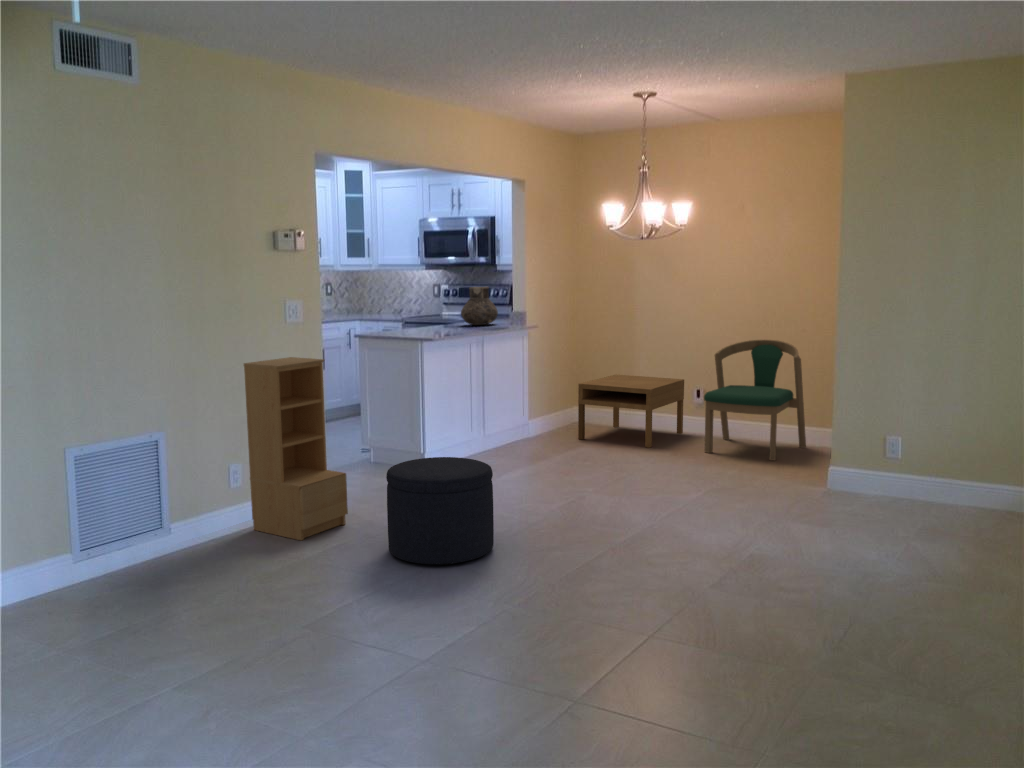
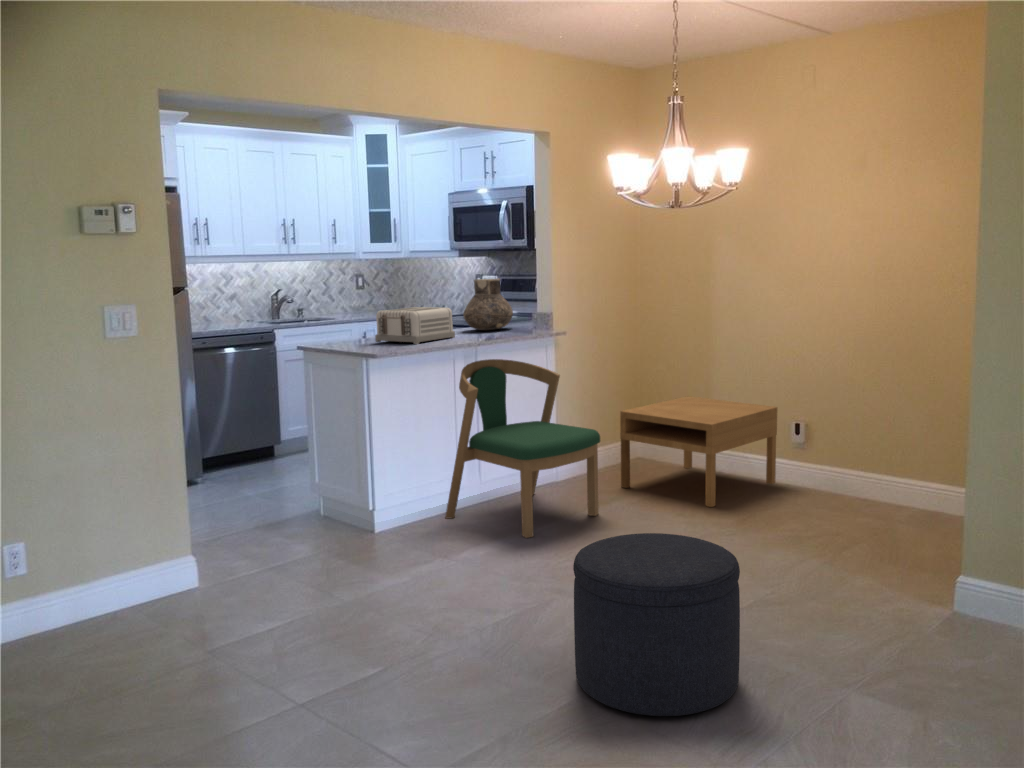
toaster: none [408,307,465,334] -> present [375,307,455,344]
dining chair: present [704,340,806,460] -> present [445,359,600,538]
bookshelf: present [244,357,348,540] -> none [21,387,174,660]
ottoman: present [386,457,494,565] -> present [573,533,740,716]

